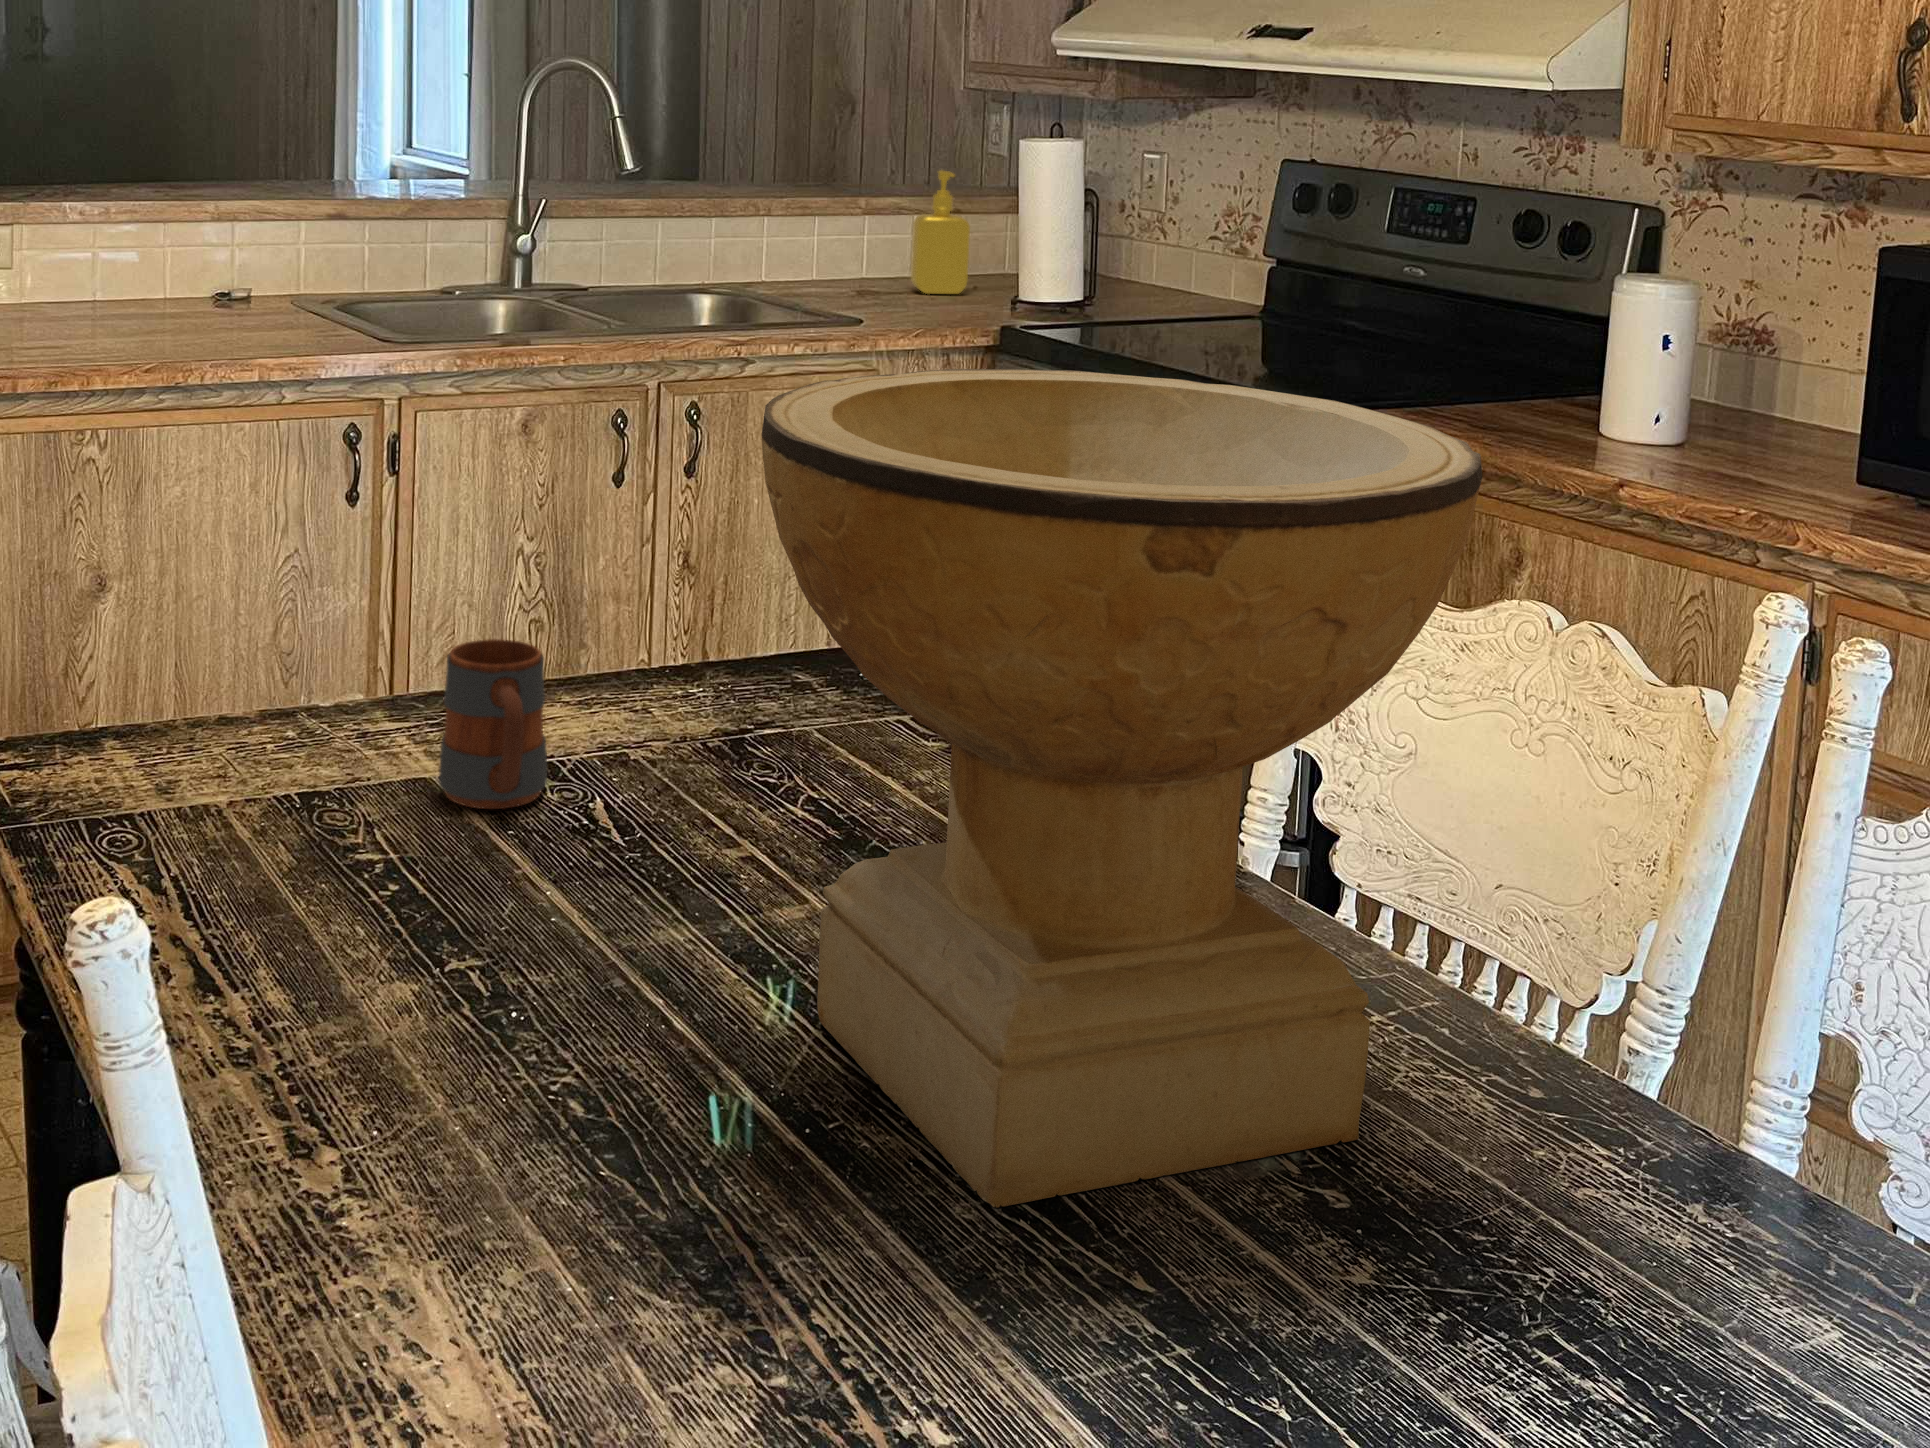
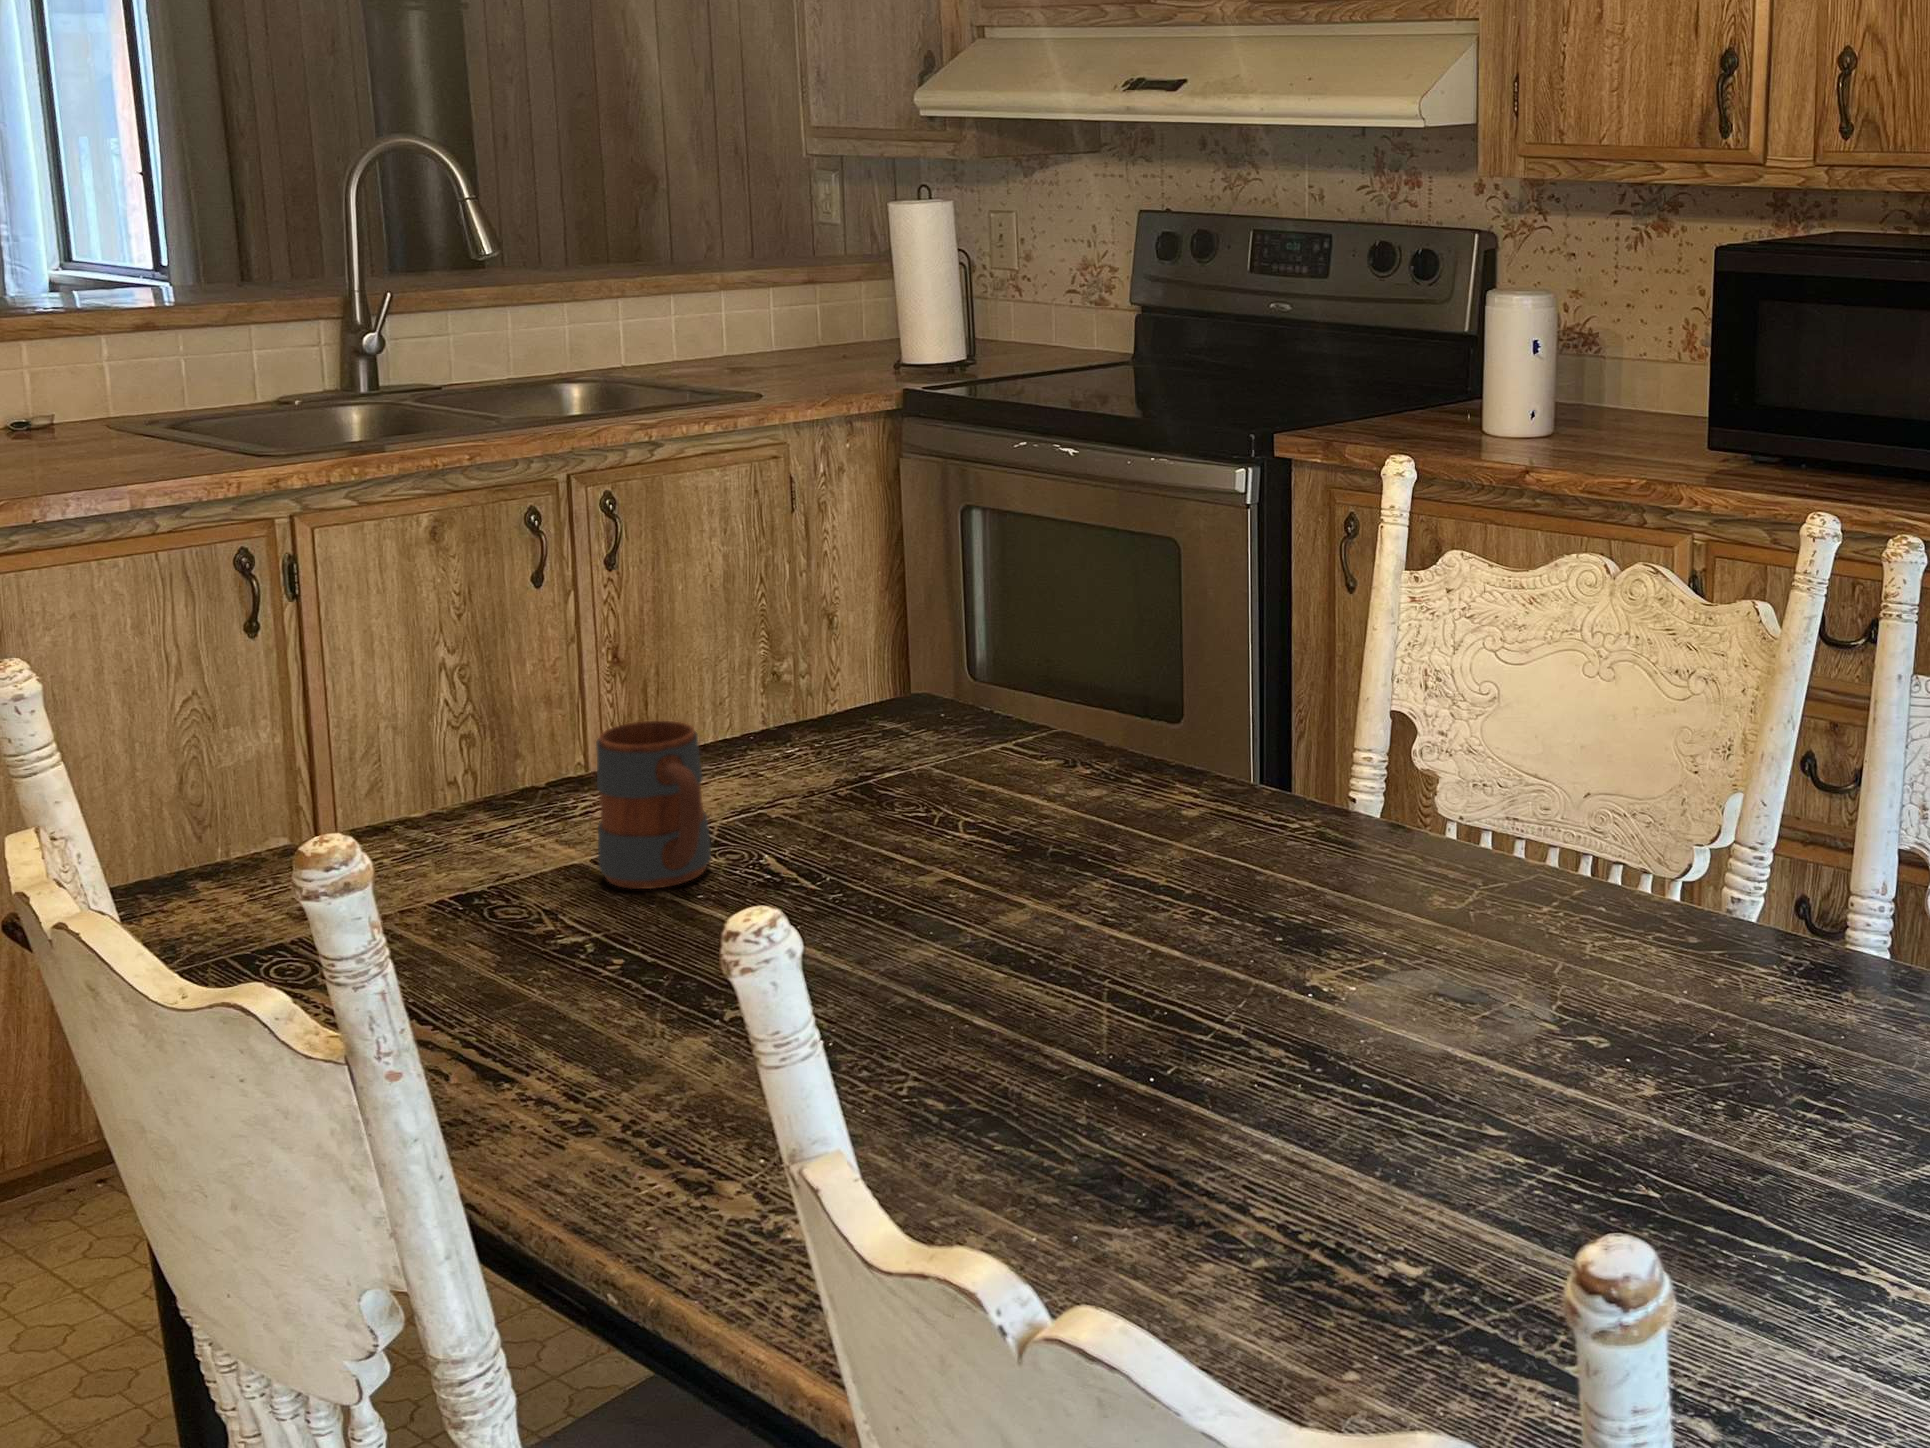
soap dispenser: present [911,170,970,294] -> none [778,236,842,364]
decorative bowl: present [761,369,1482,1207] -> none [1032,388,1659,1103]

